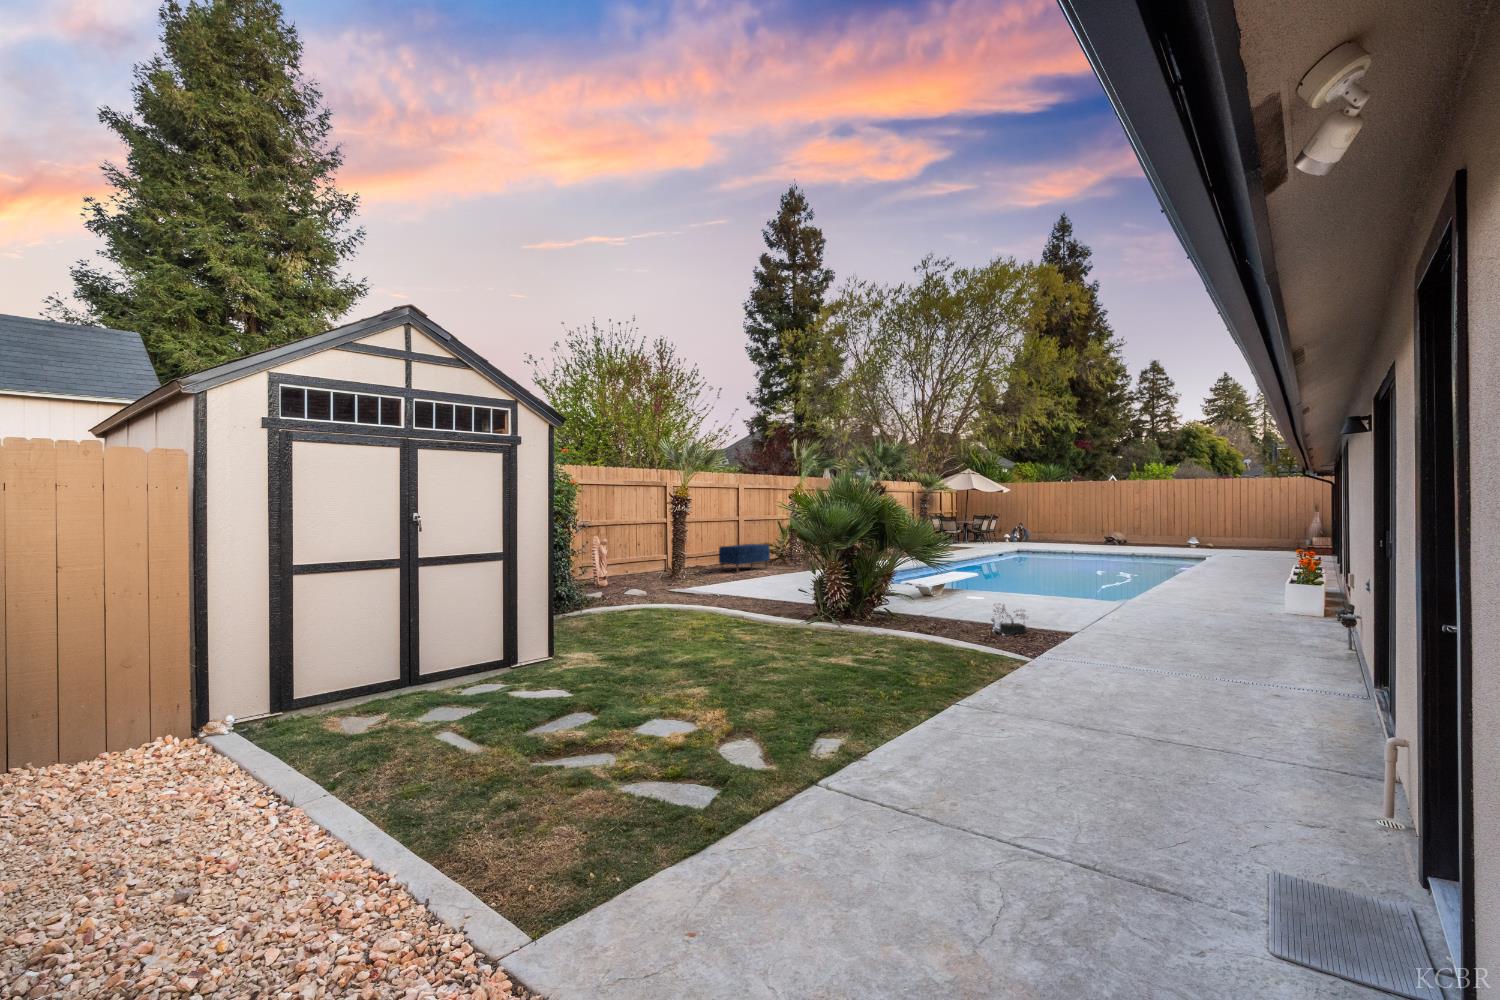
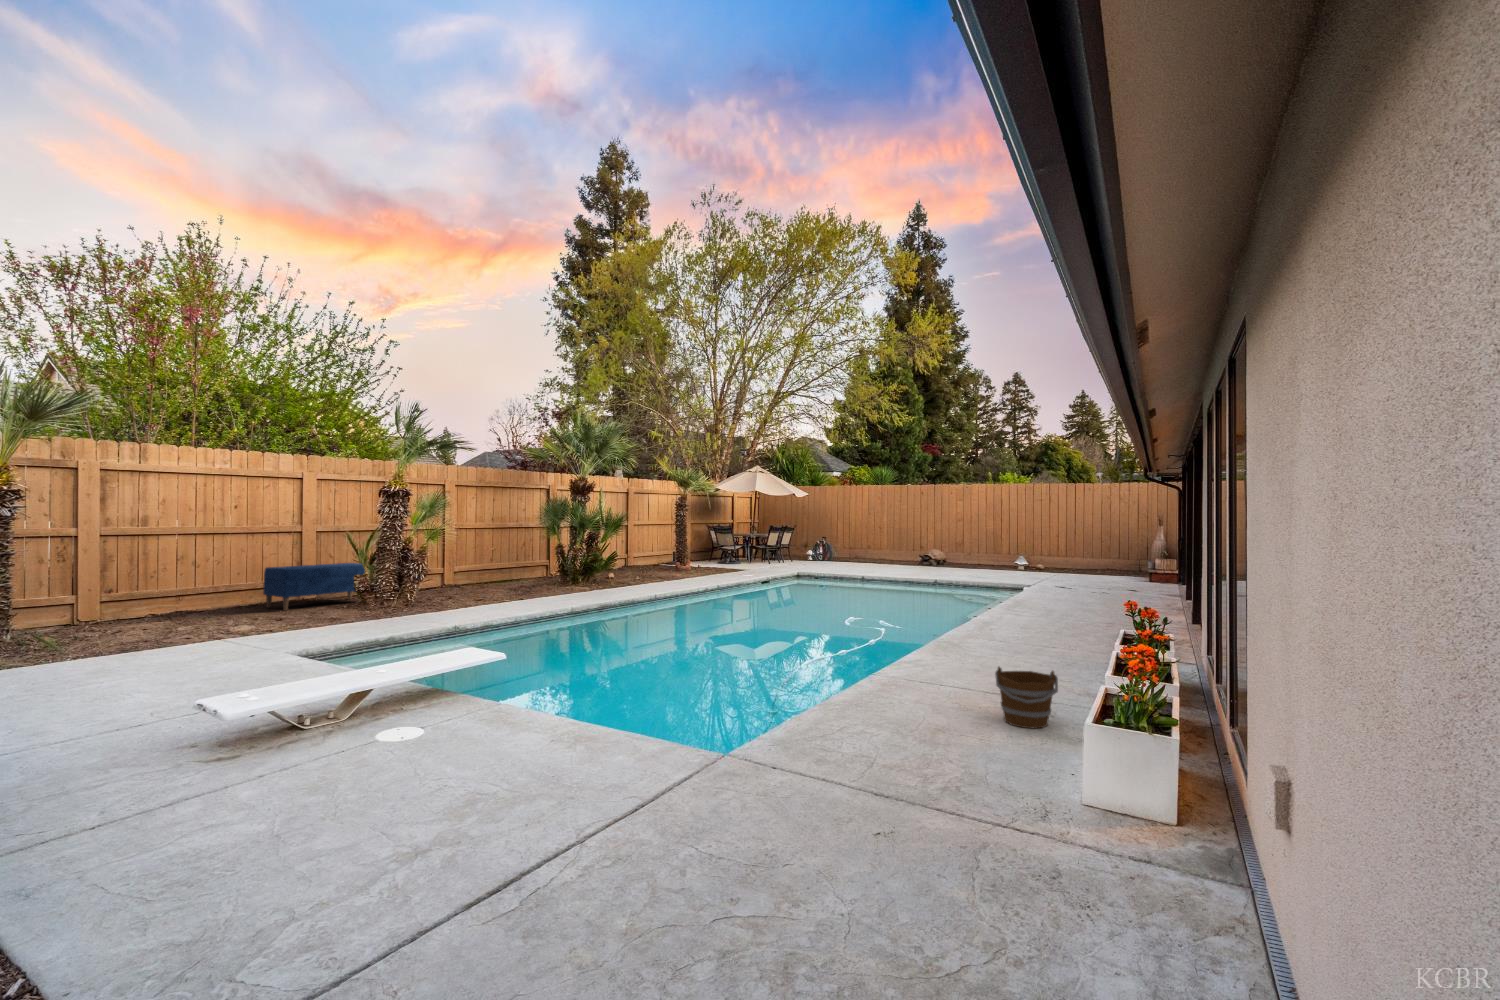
bucket: none [1243,584,1279,612] -> present [995,667,1058,728]
decorative plant: present [994,604,1028,634] -> none [167,777,305,887]

